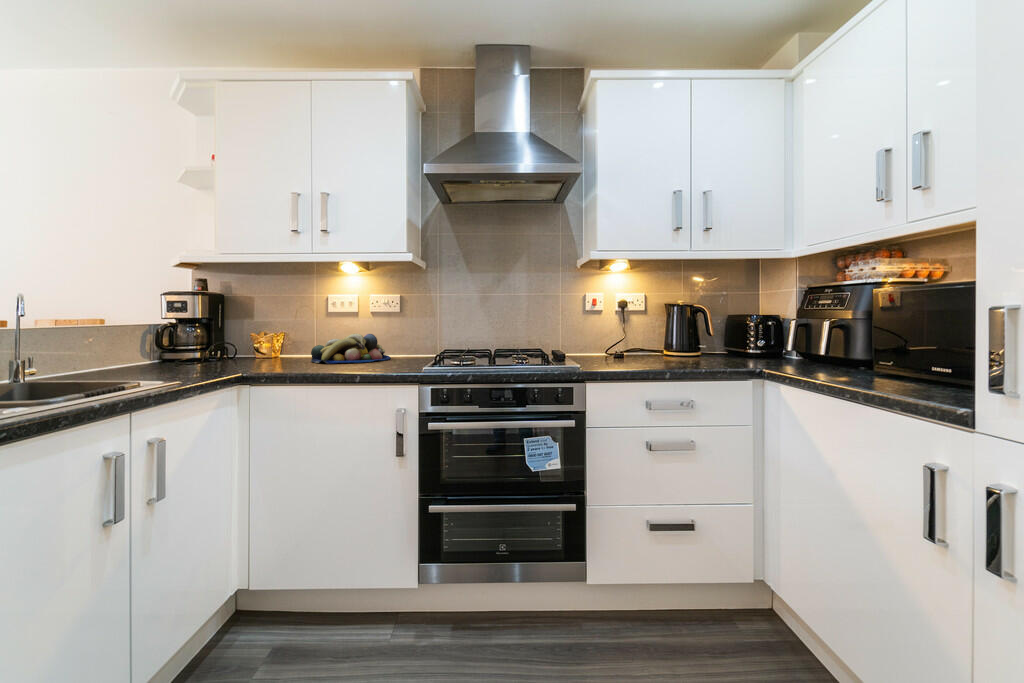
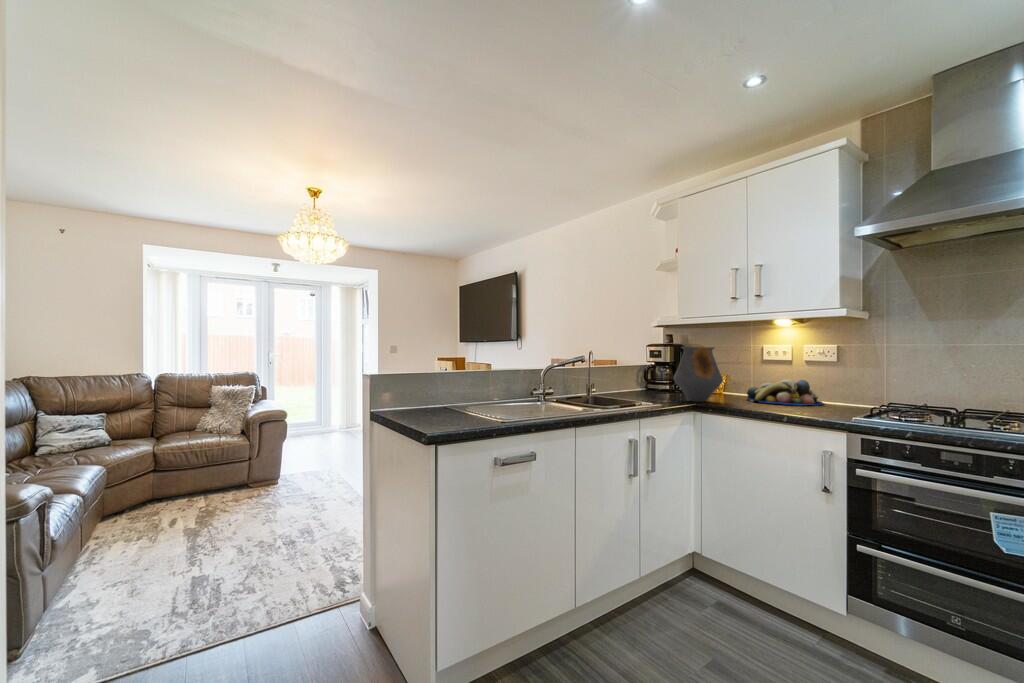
vase: none [203,292,280,371] -> present [673,347,723,402]

